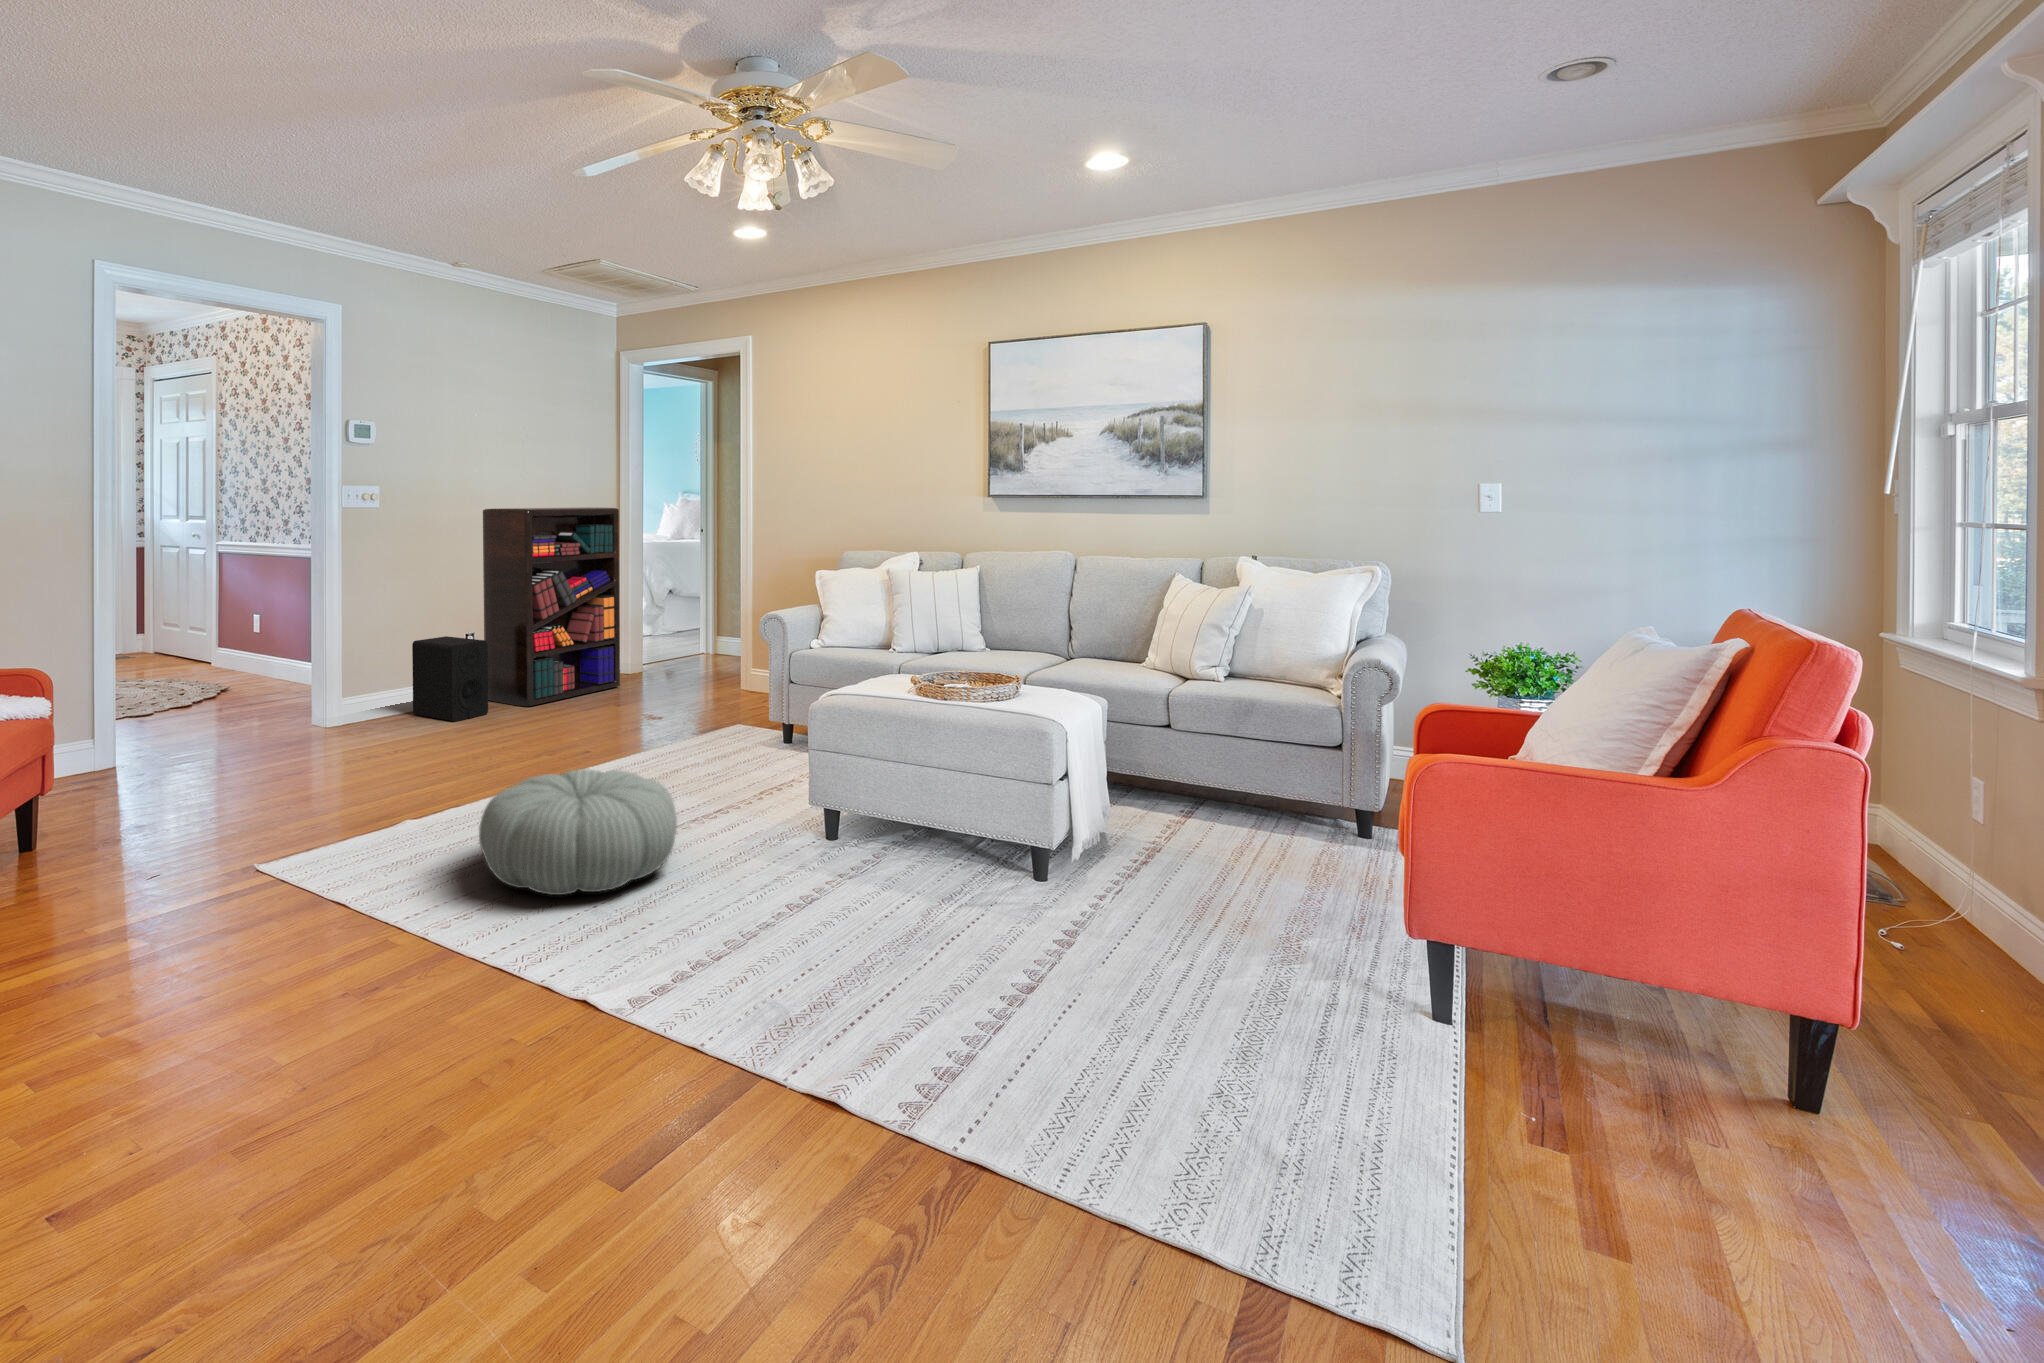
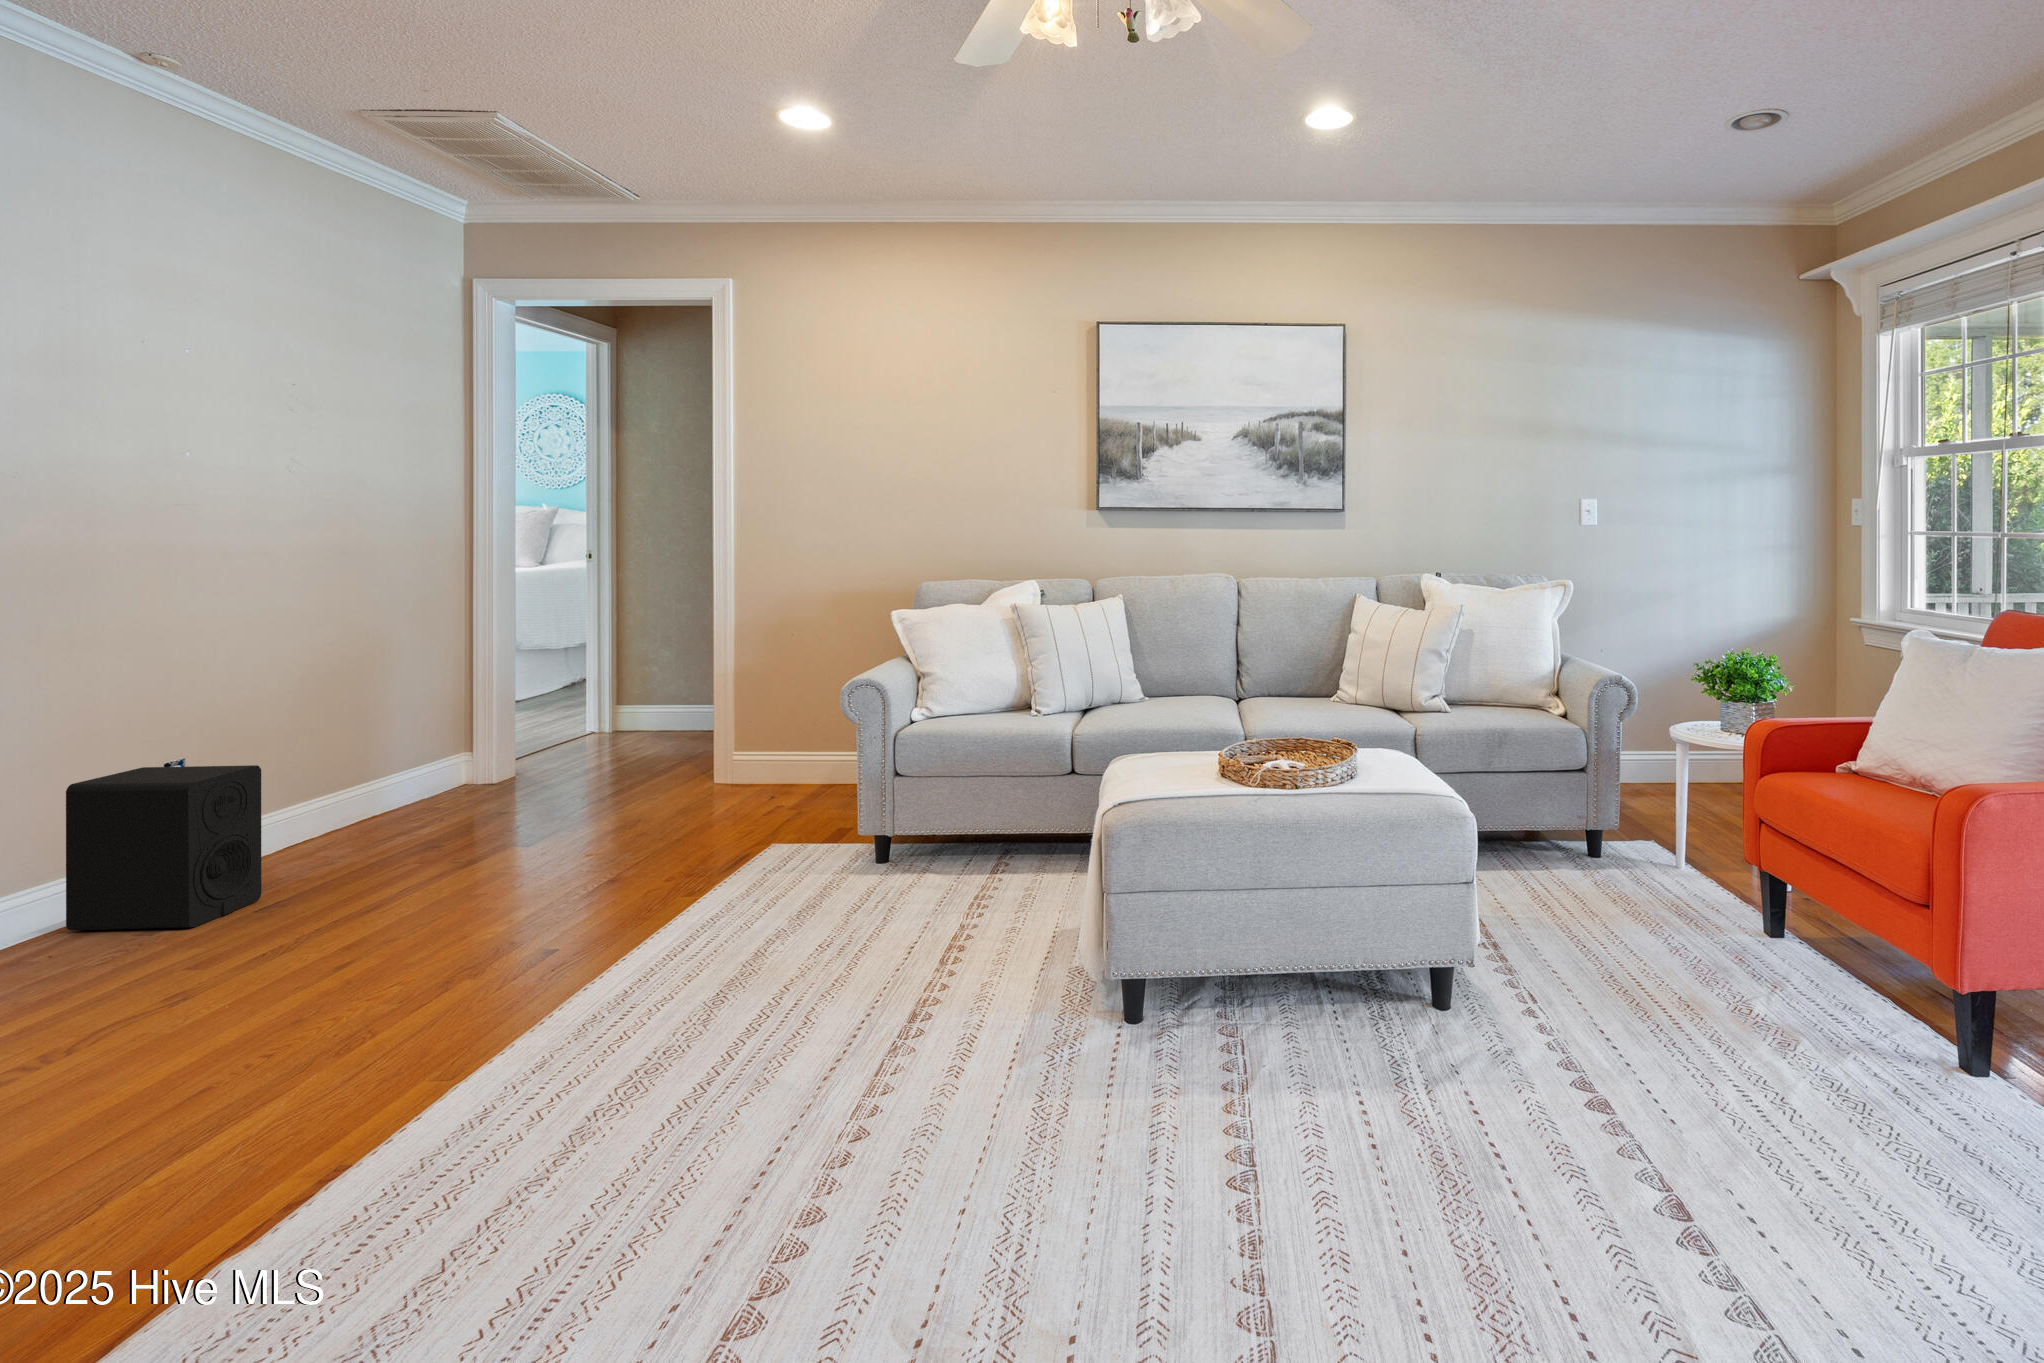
bookshelf: present [483,507,620,707] -> none [222,526,495,874]
pouf: present [479,769,677,895] -> none [599,957,978,1236]

